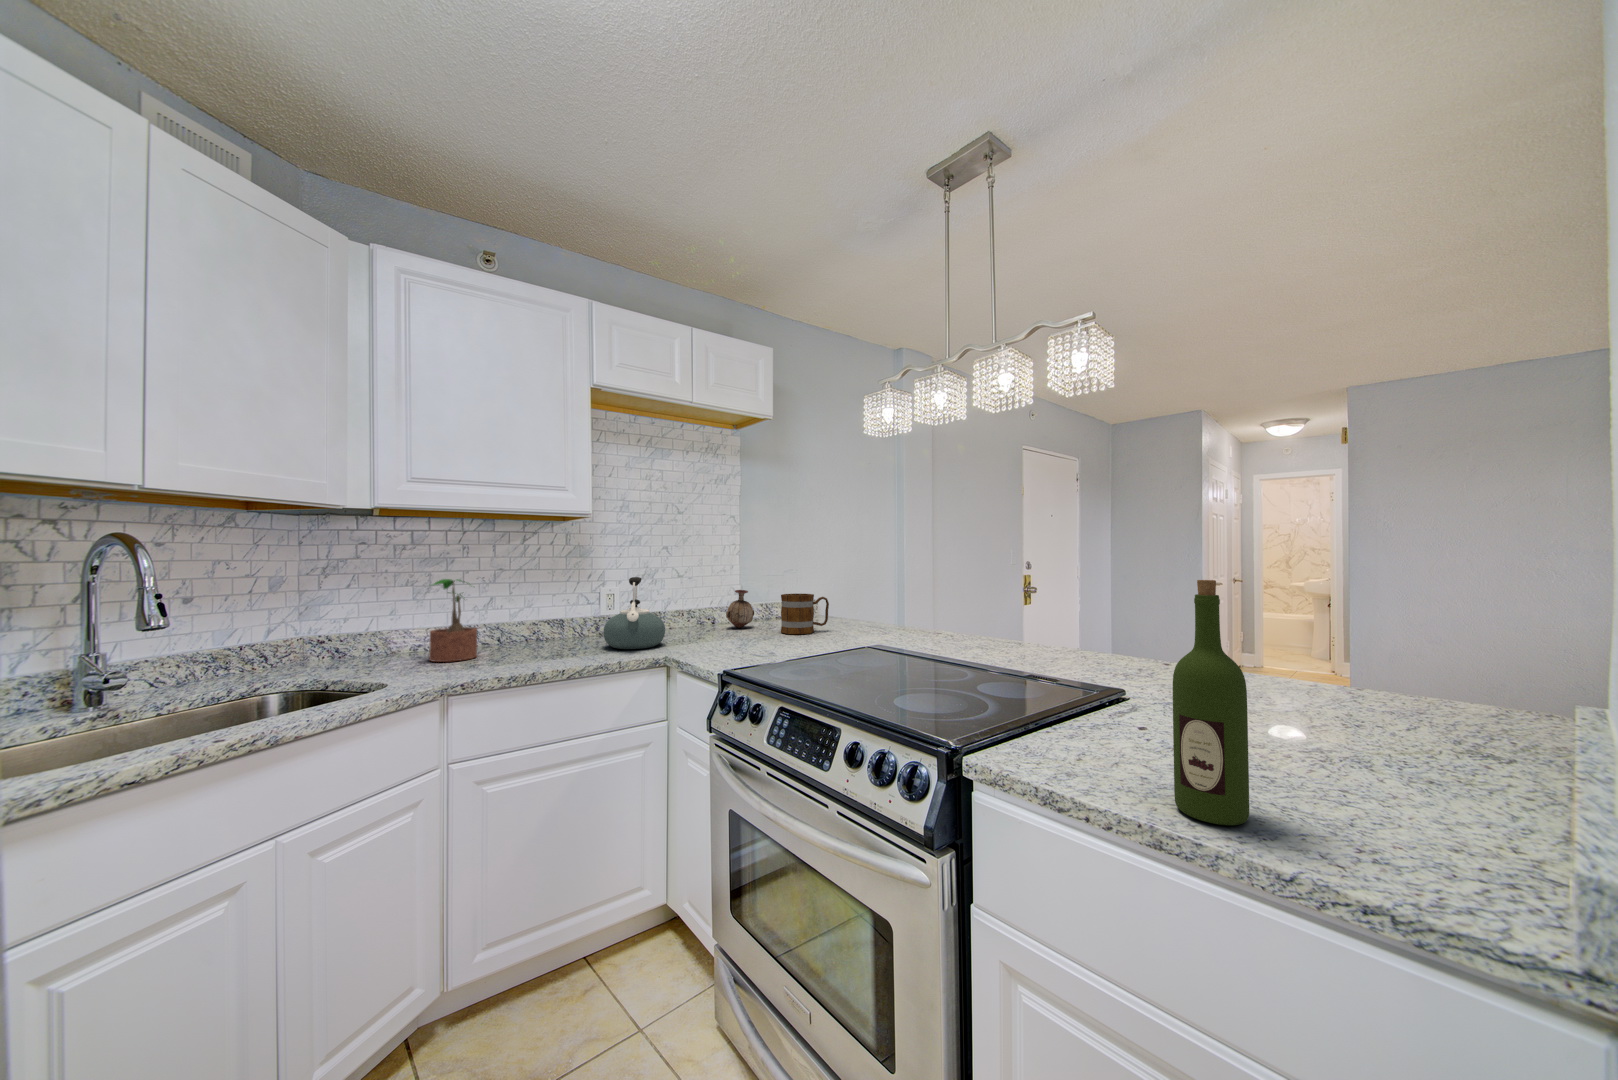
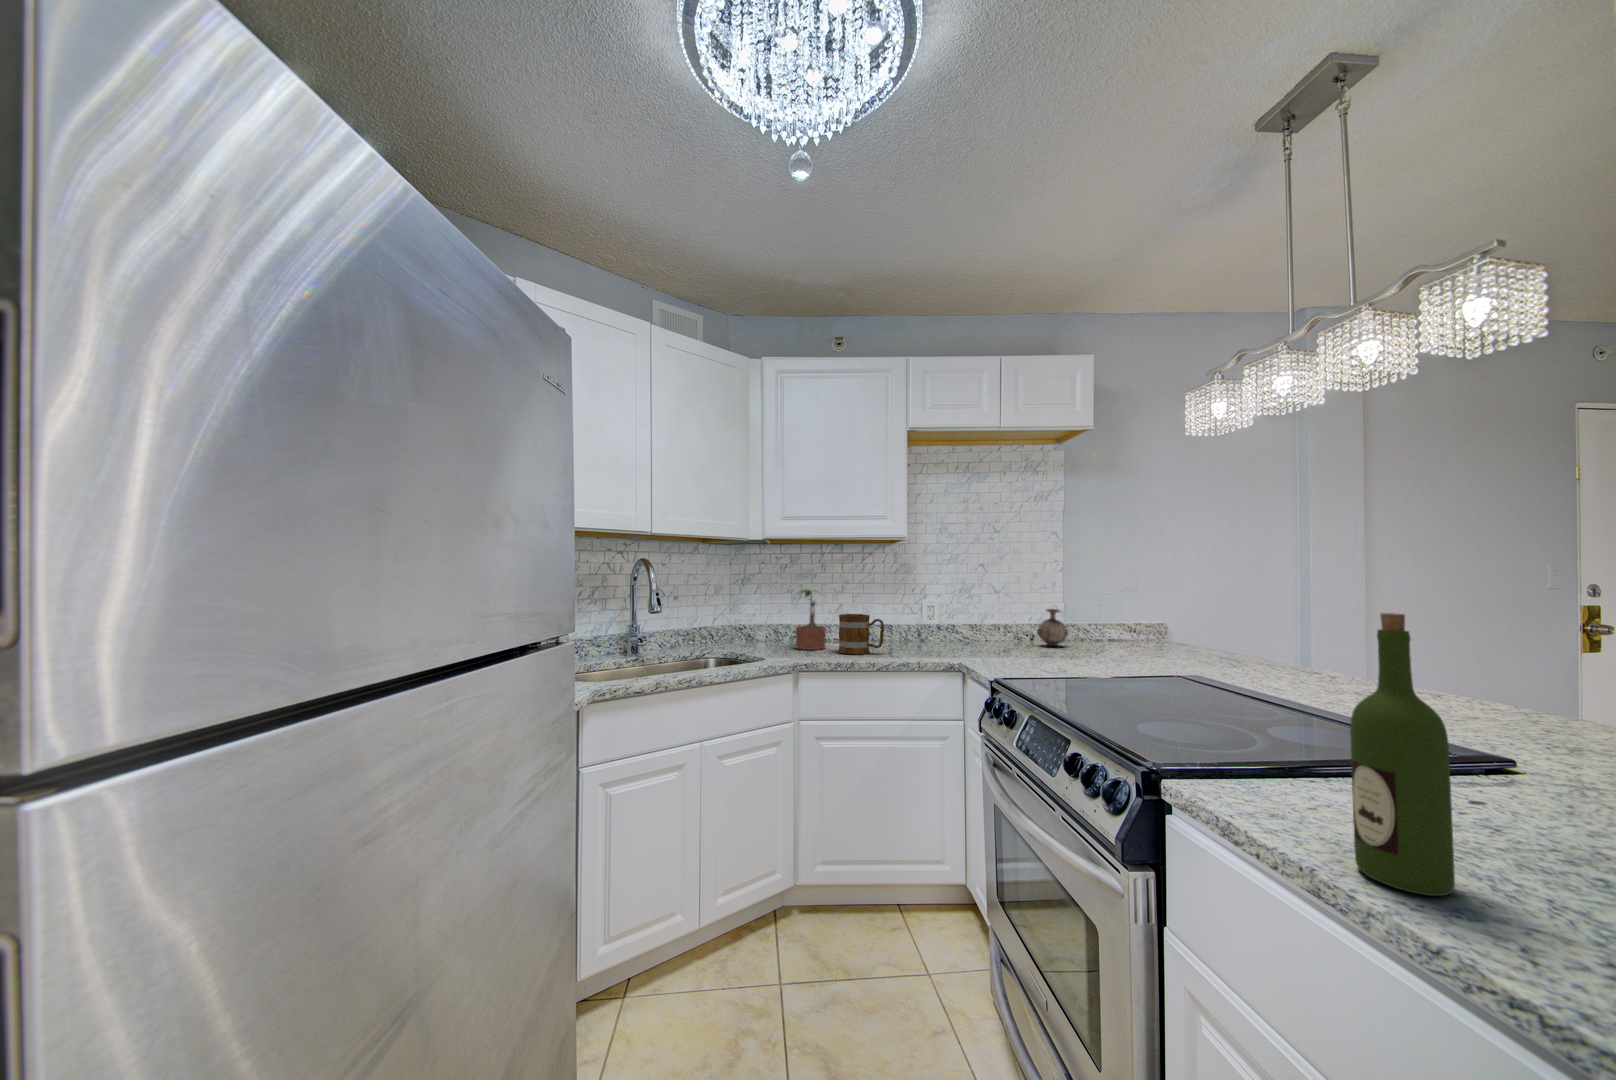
kettle: present [603,577,665,649] -> none [916,593,968,655]
mug: present [781,594,829,634] -> present [839,614,884,654]

